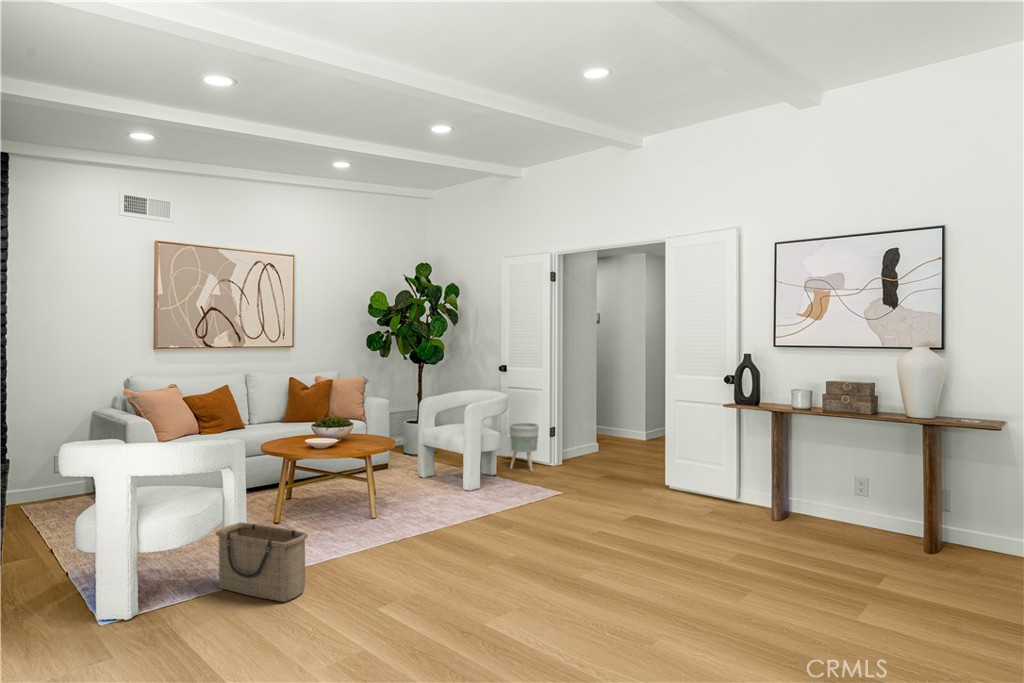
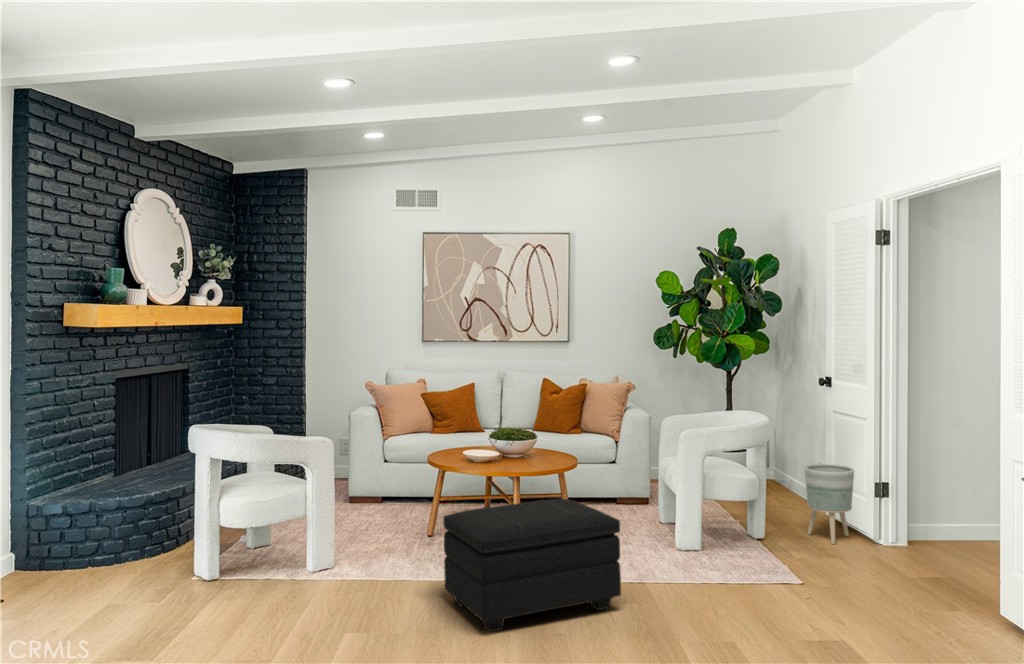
footstool: none [400,461,511,558] -> present [443,499,621,632]
basket: present [216,522,308,602] -> none [236,525,287,617]

